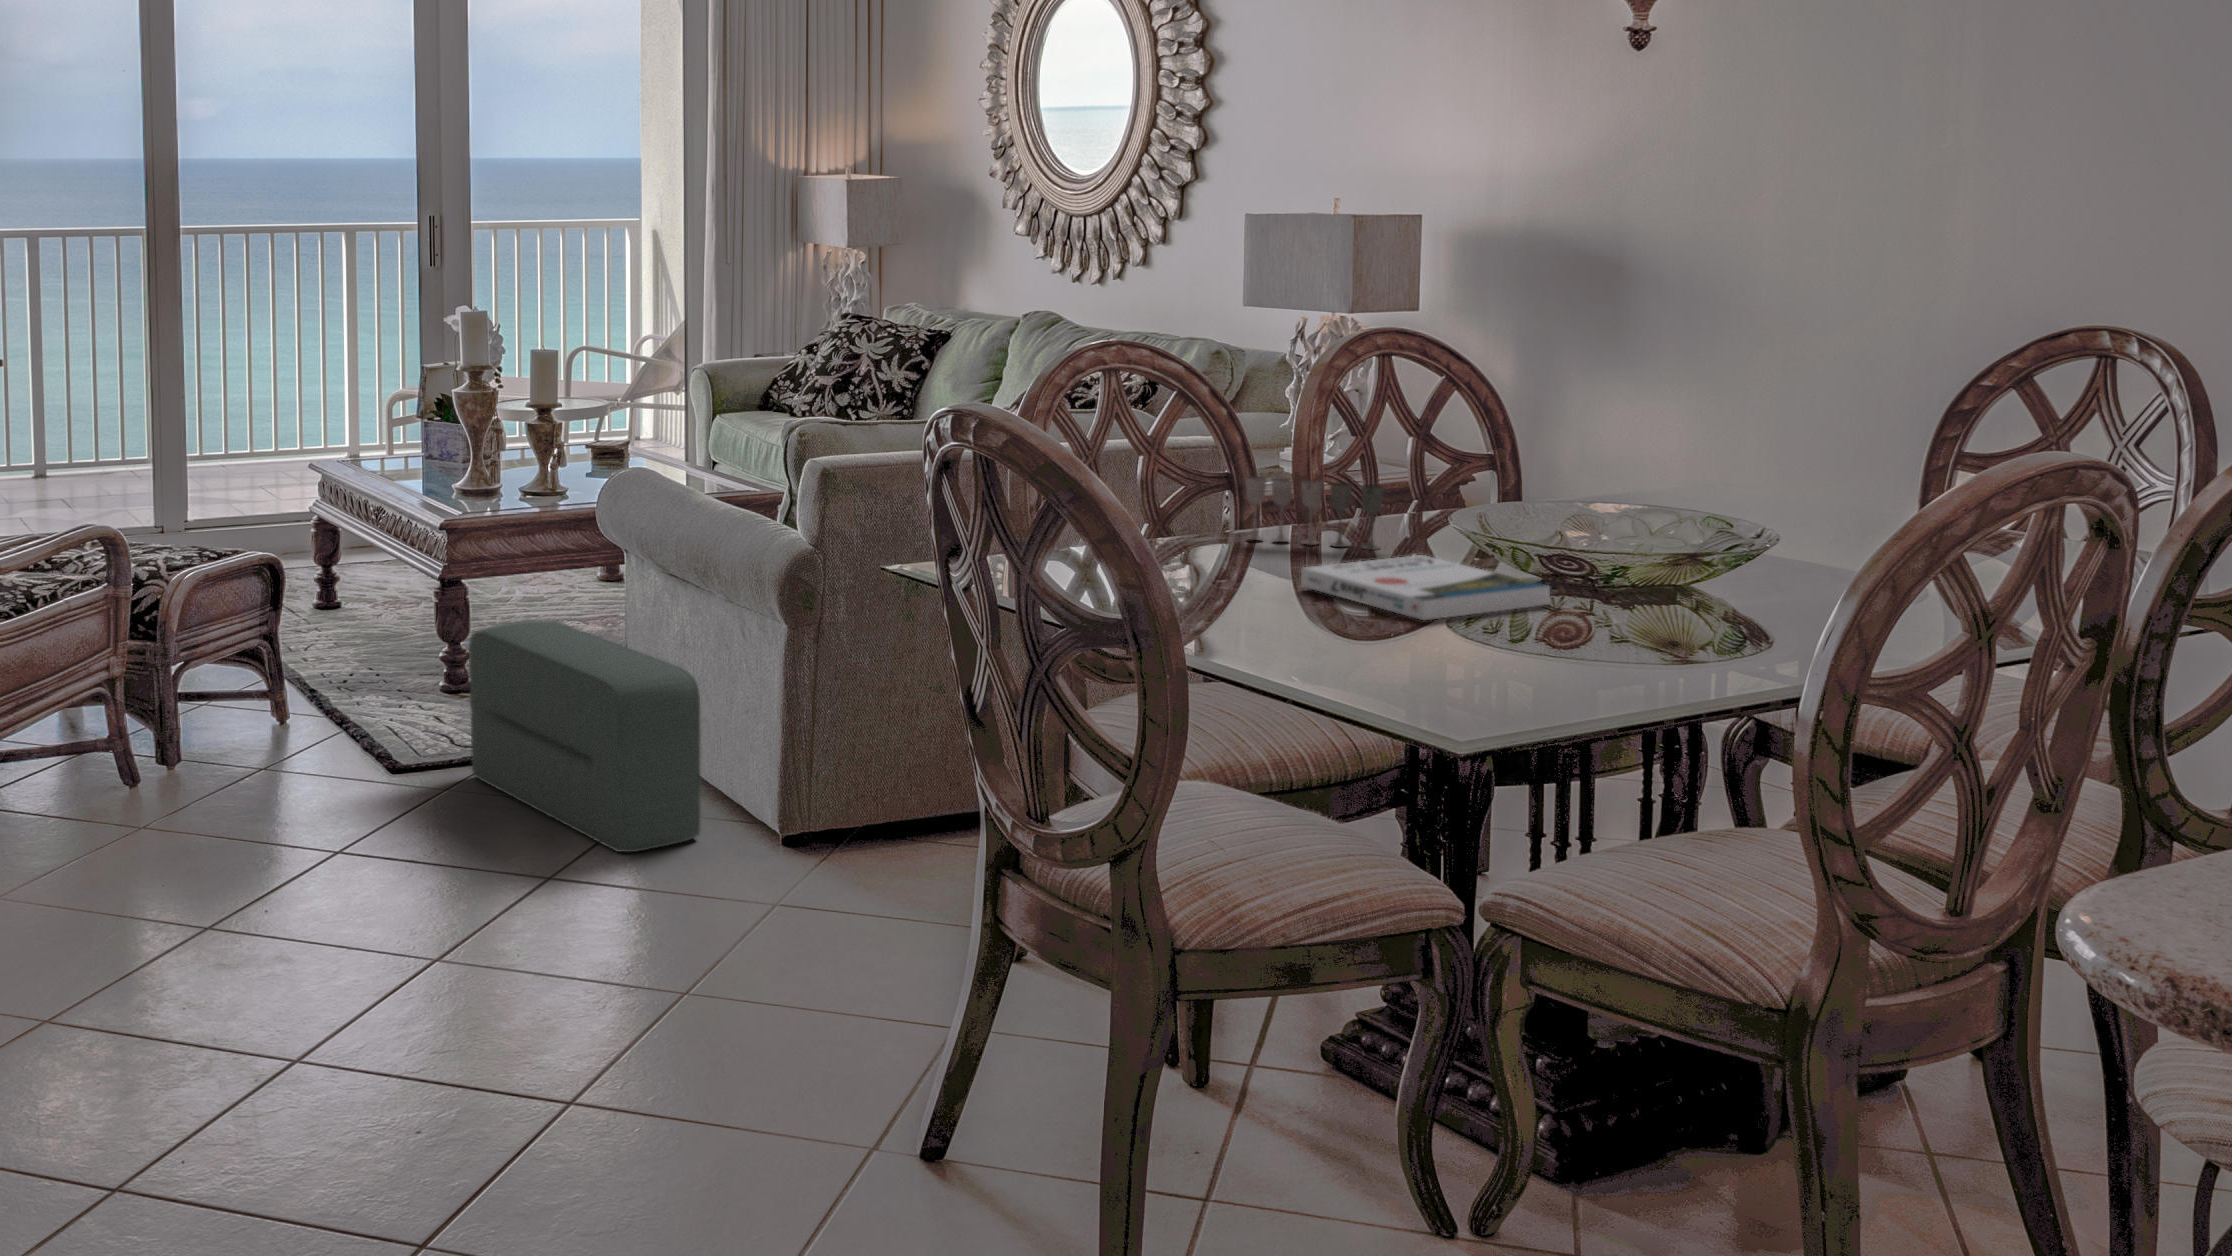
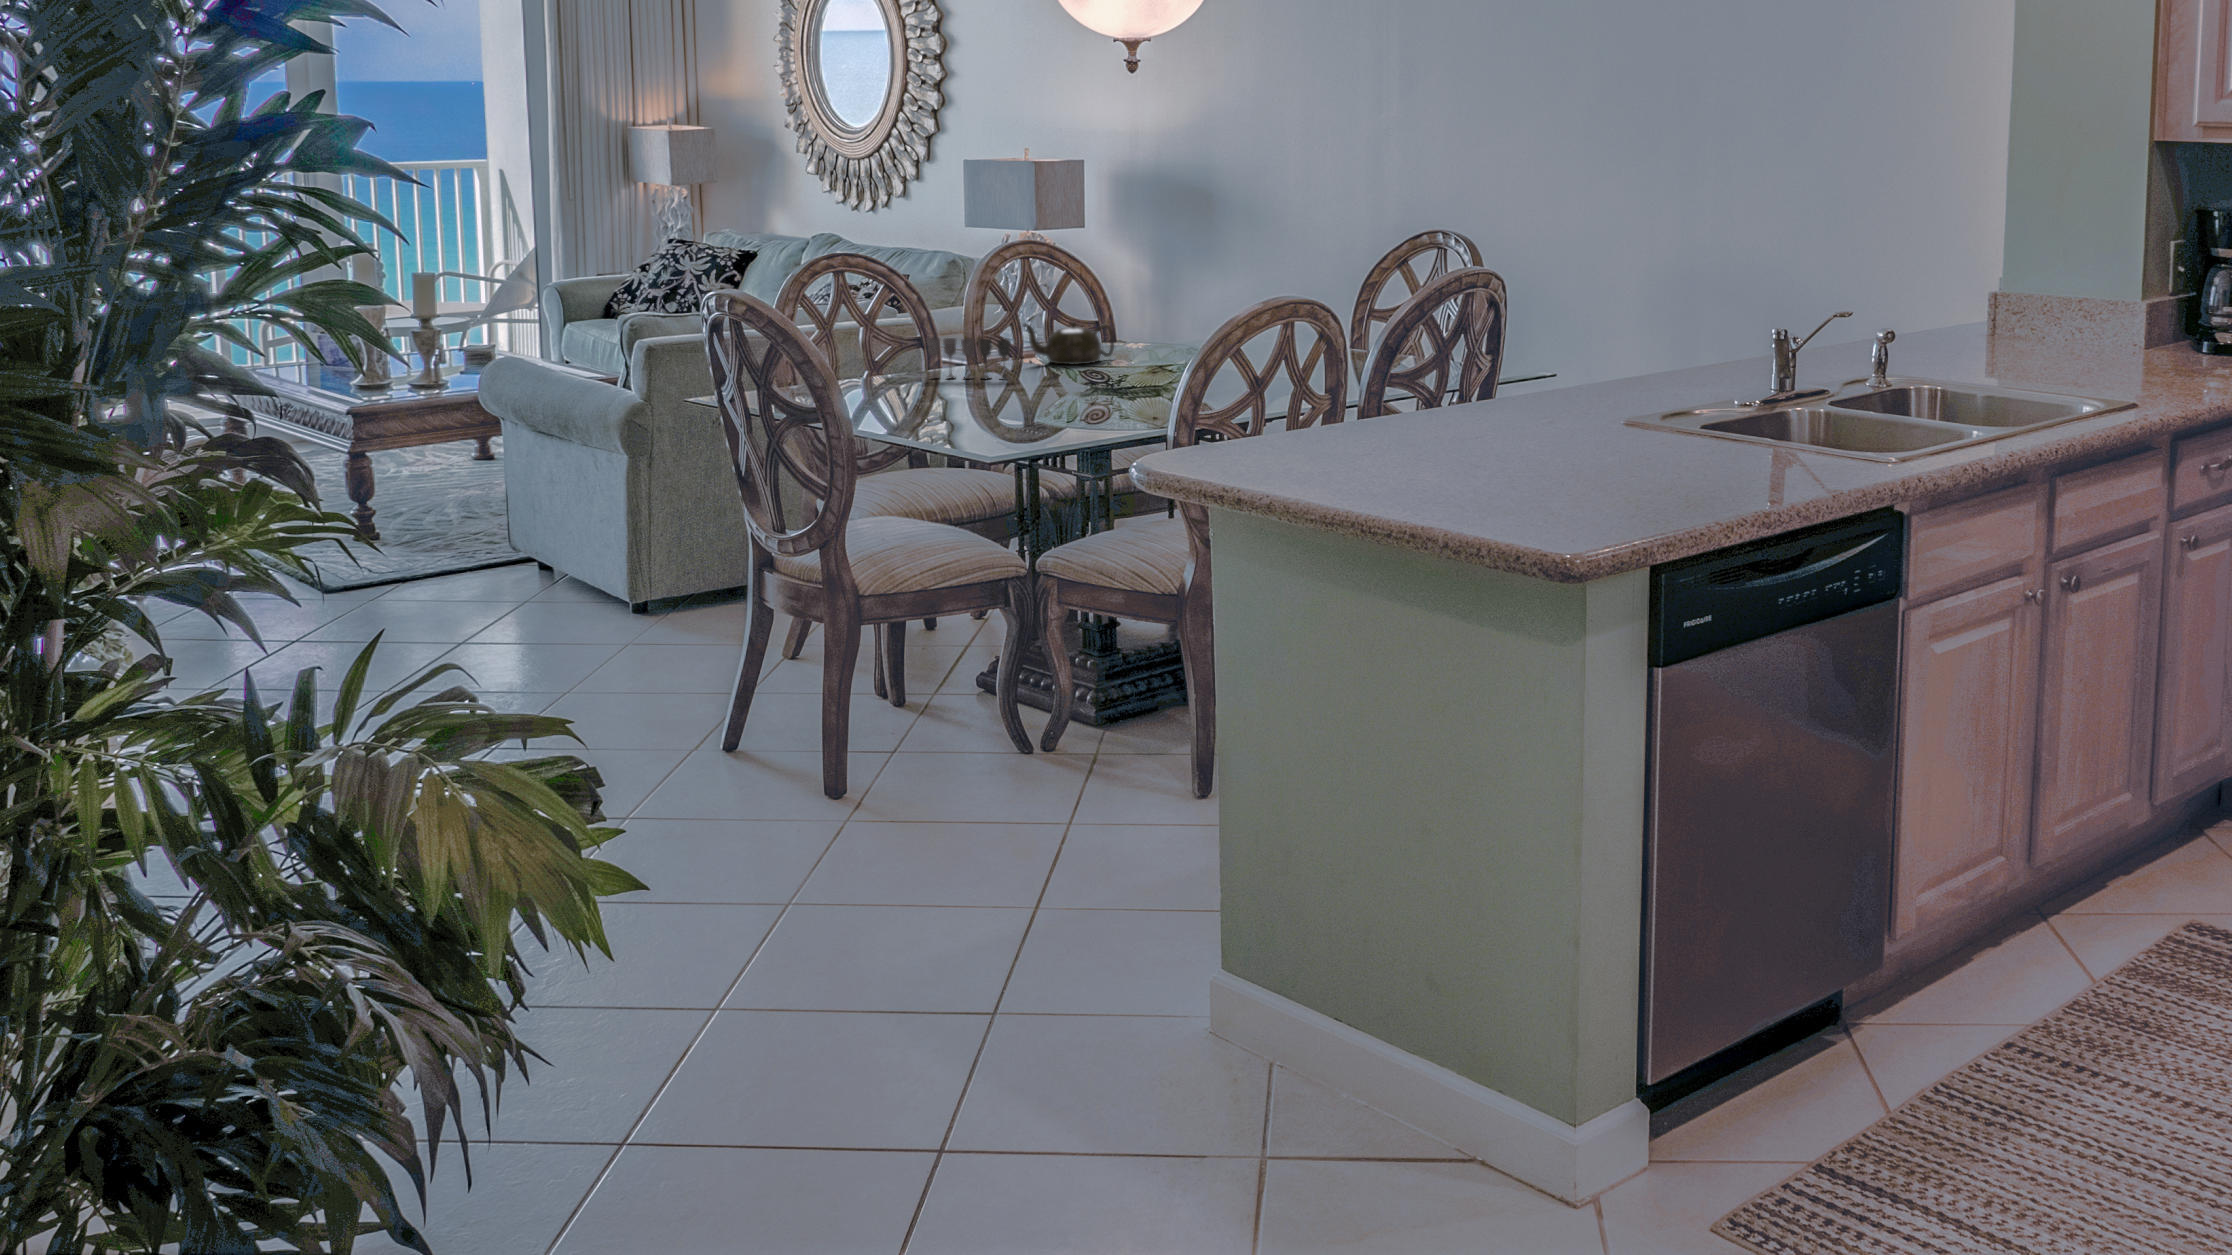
teapot: none [1389,457,1534,526] -> present [1023,322,1114,365]
book: present [1301,555,1550,620] -> none [949,378,1090,411]
pouf: present [469,621,700,852] -> none [383,473,572,625]

